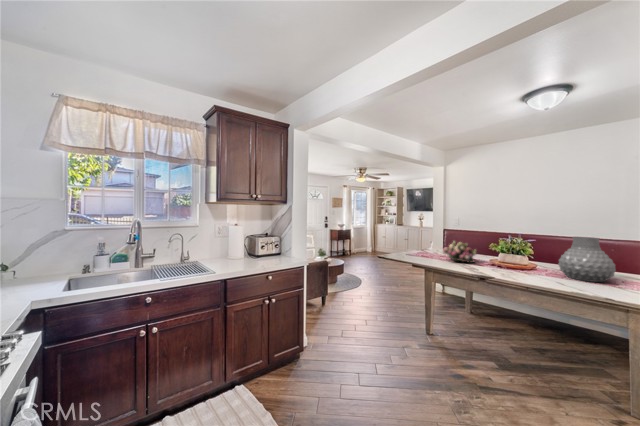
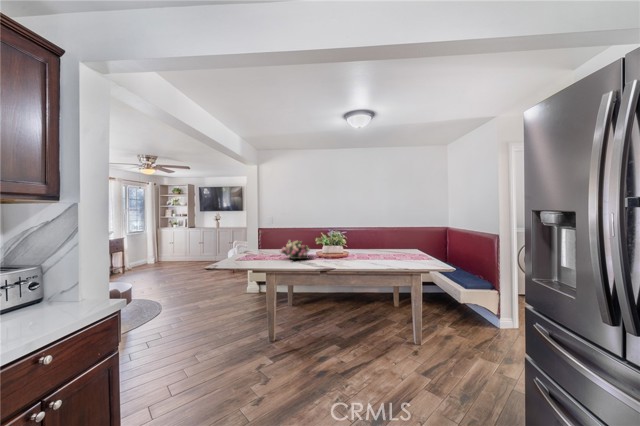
vase: present [558,237,616,282] -> none [366,227,396,259]

